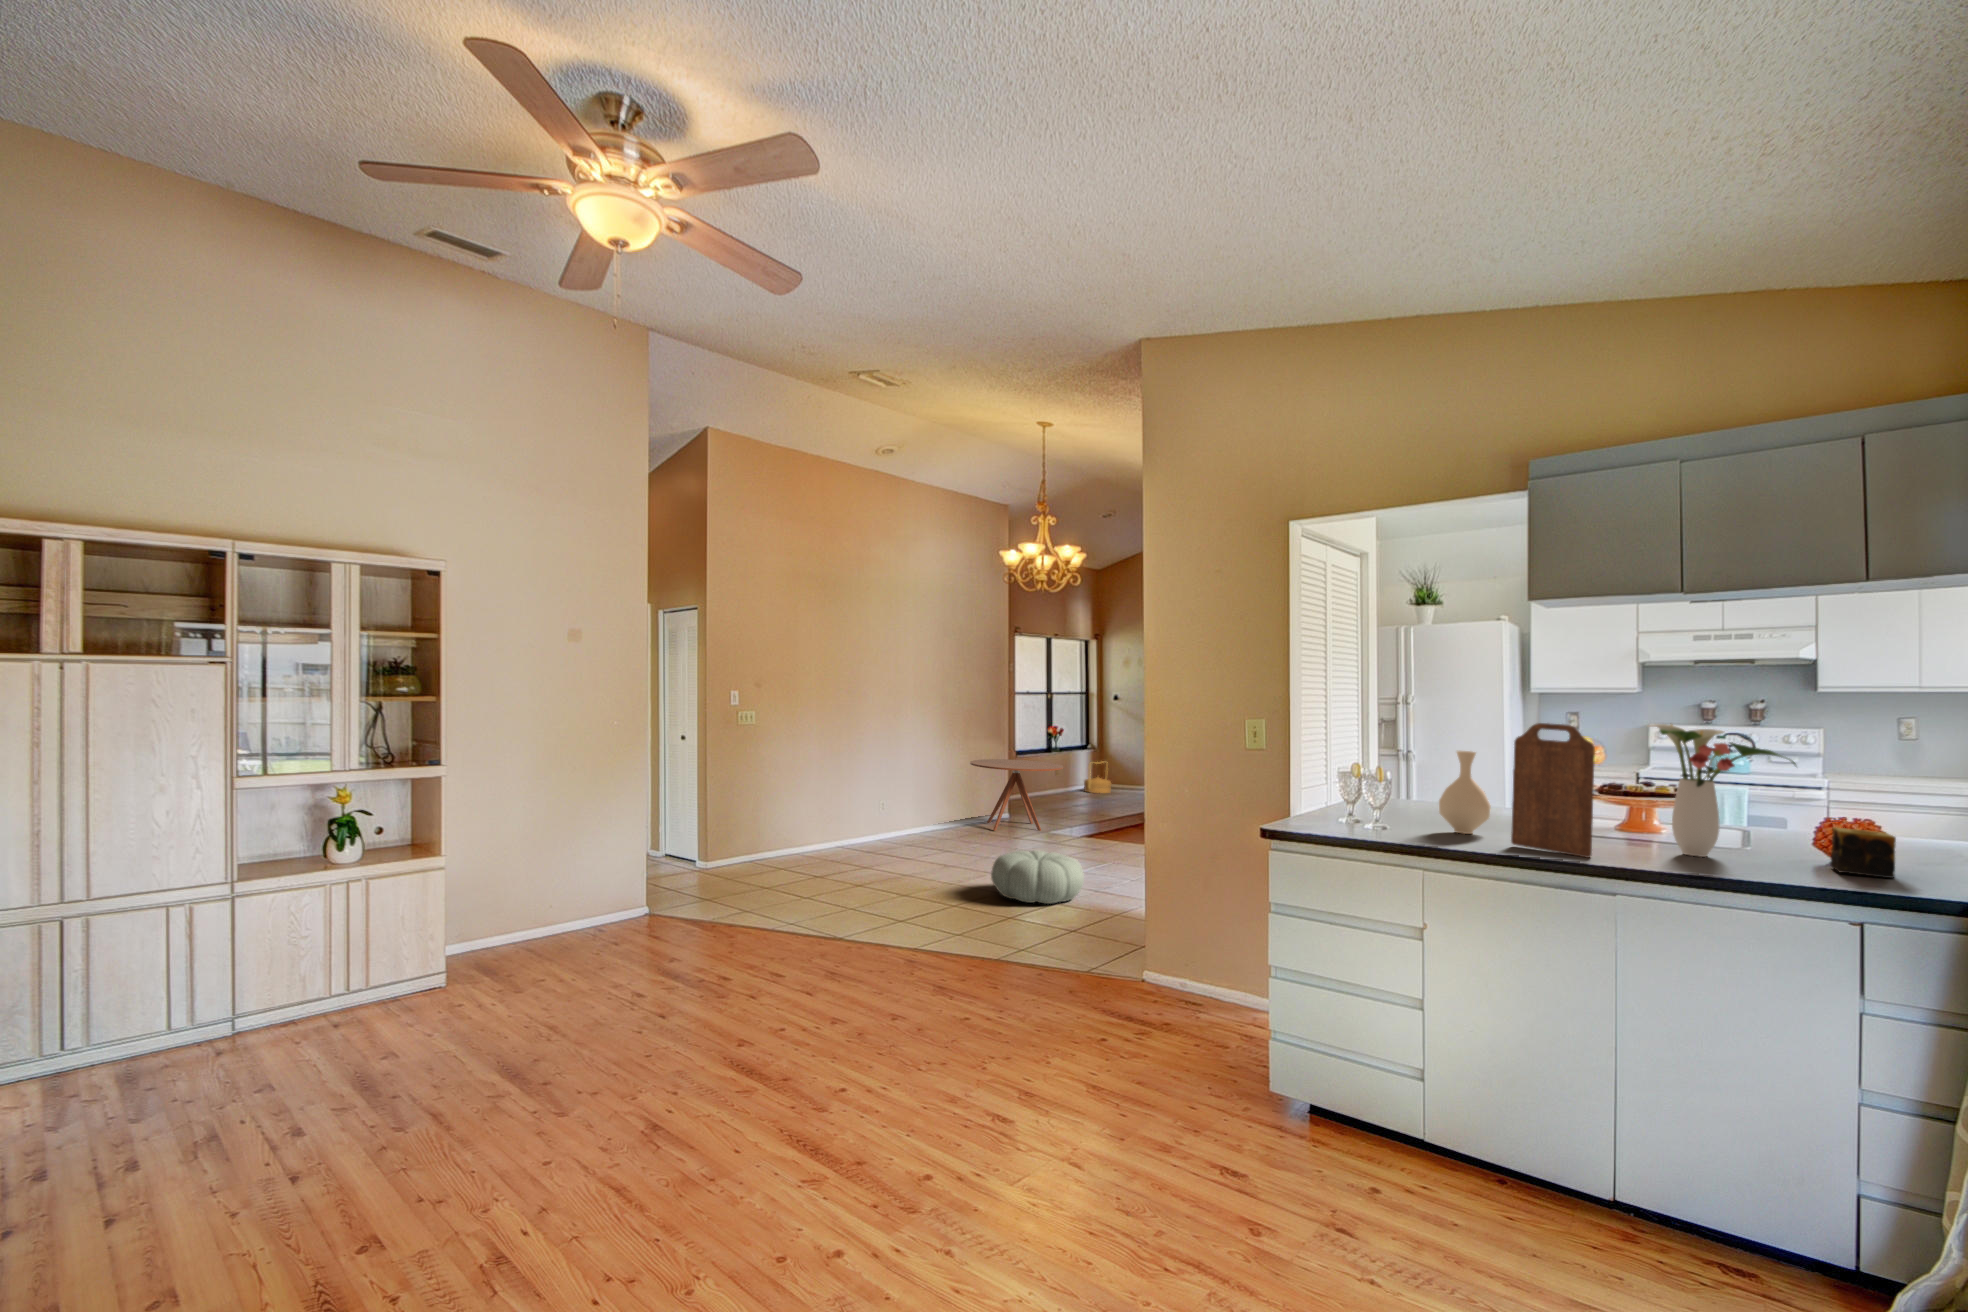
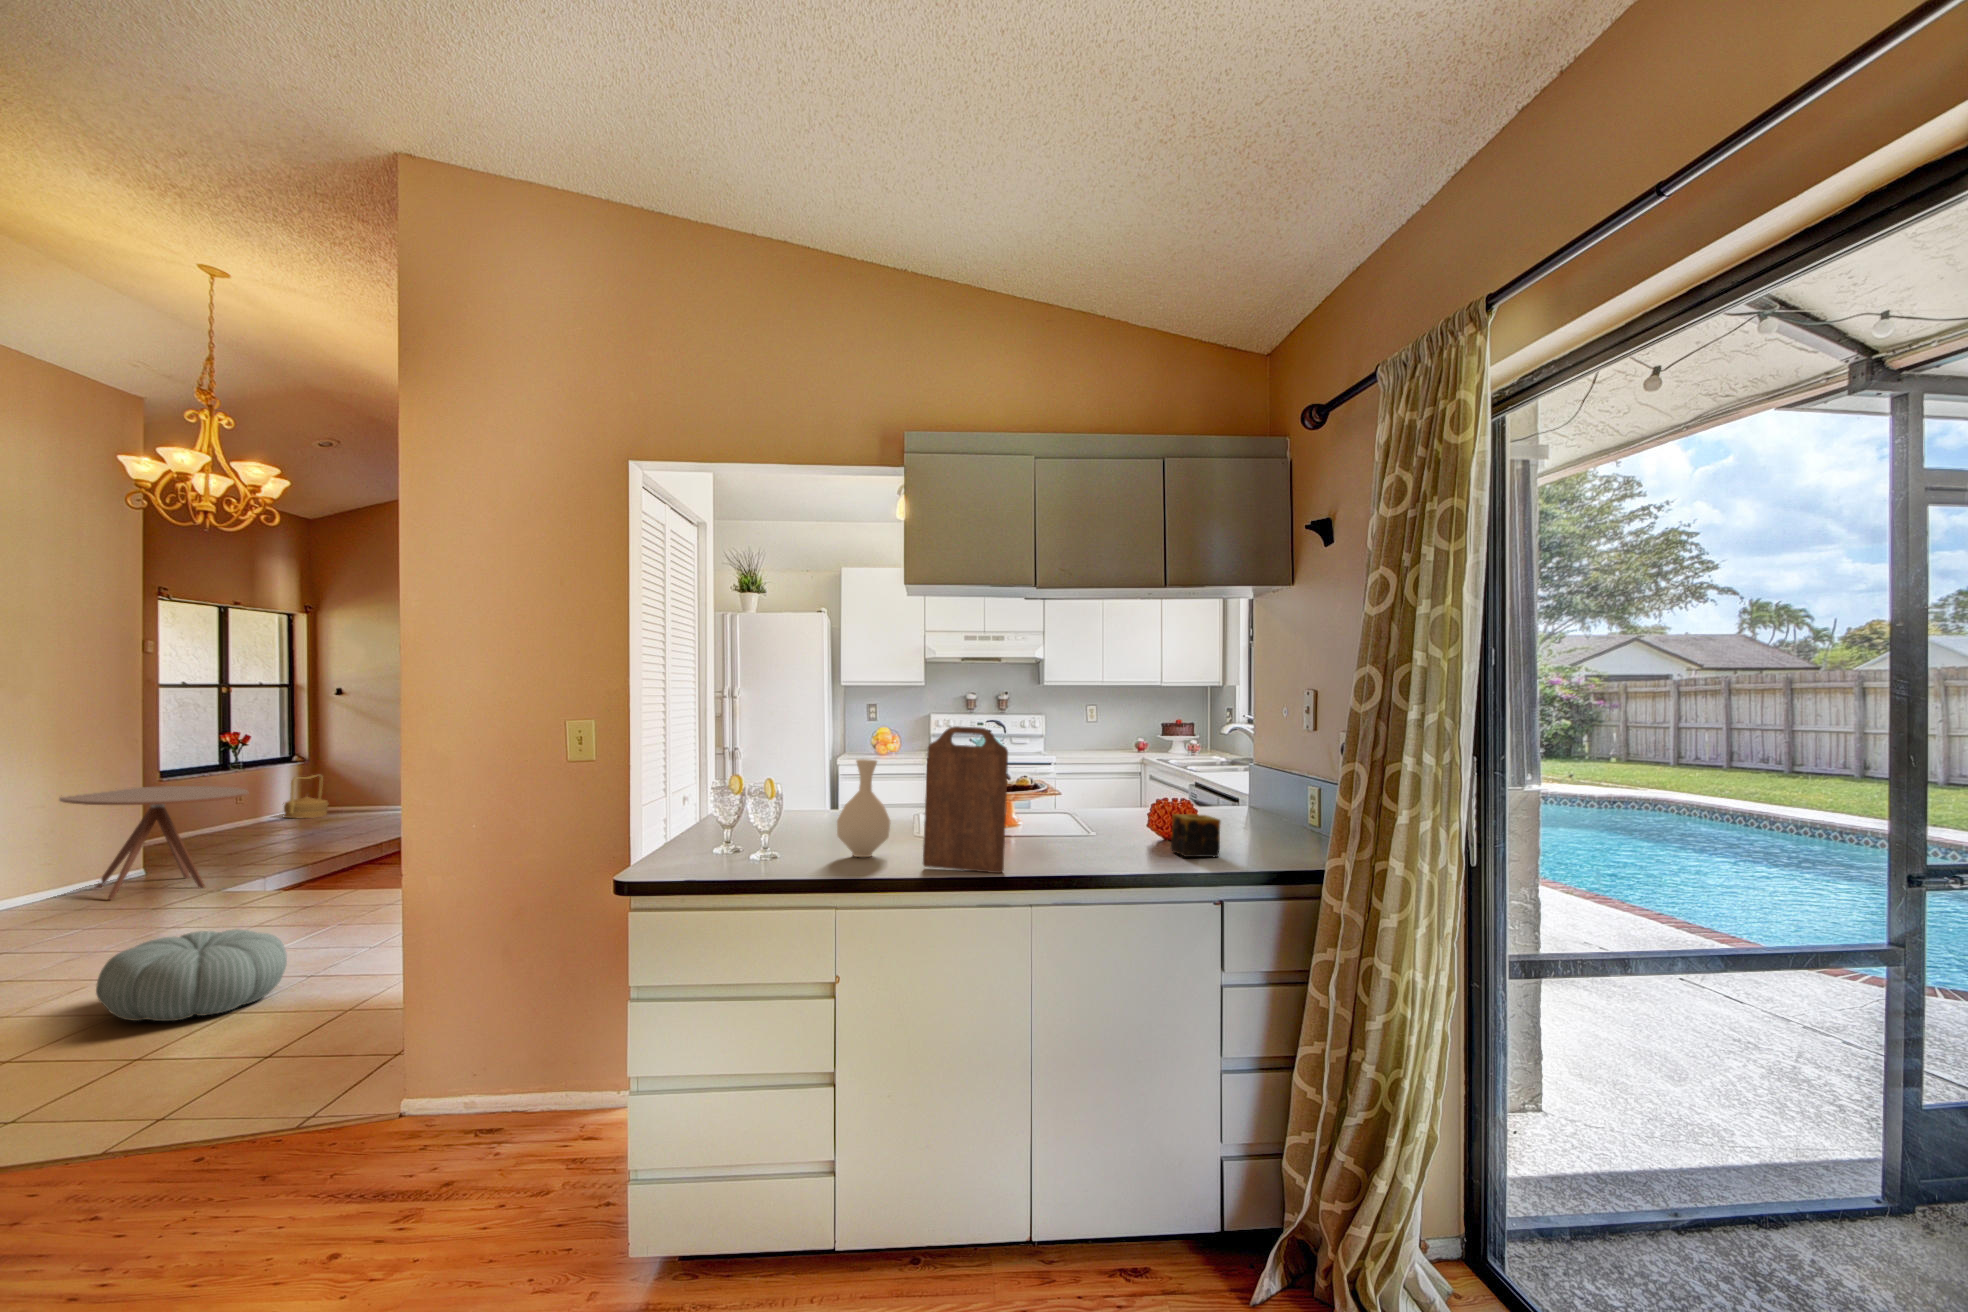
flower arrangement: present [1648,724,1796,857] -> none [1036,722,1155,855]

